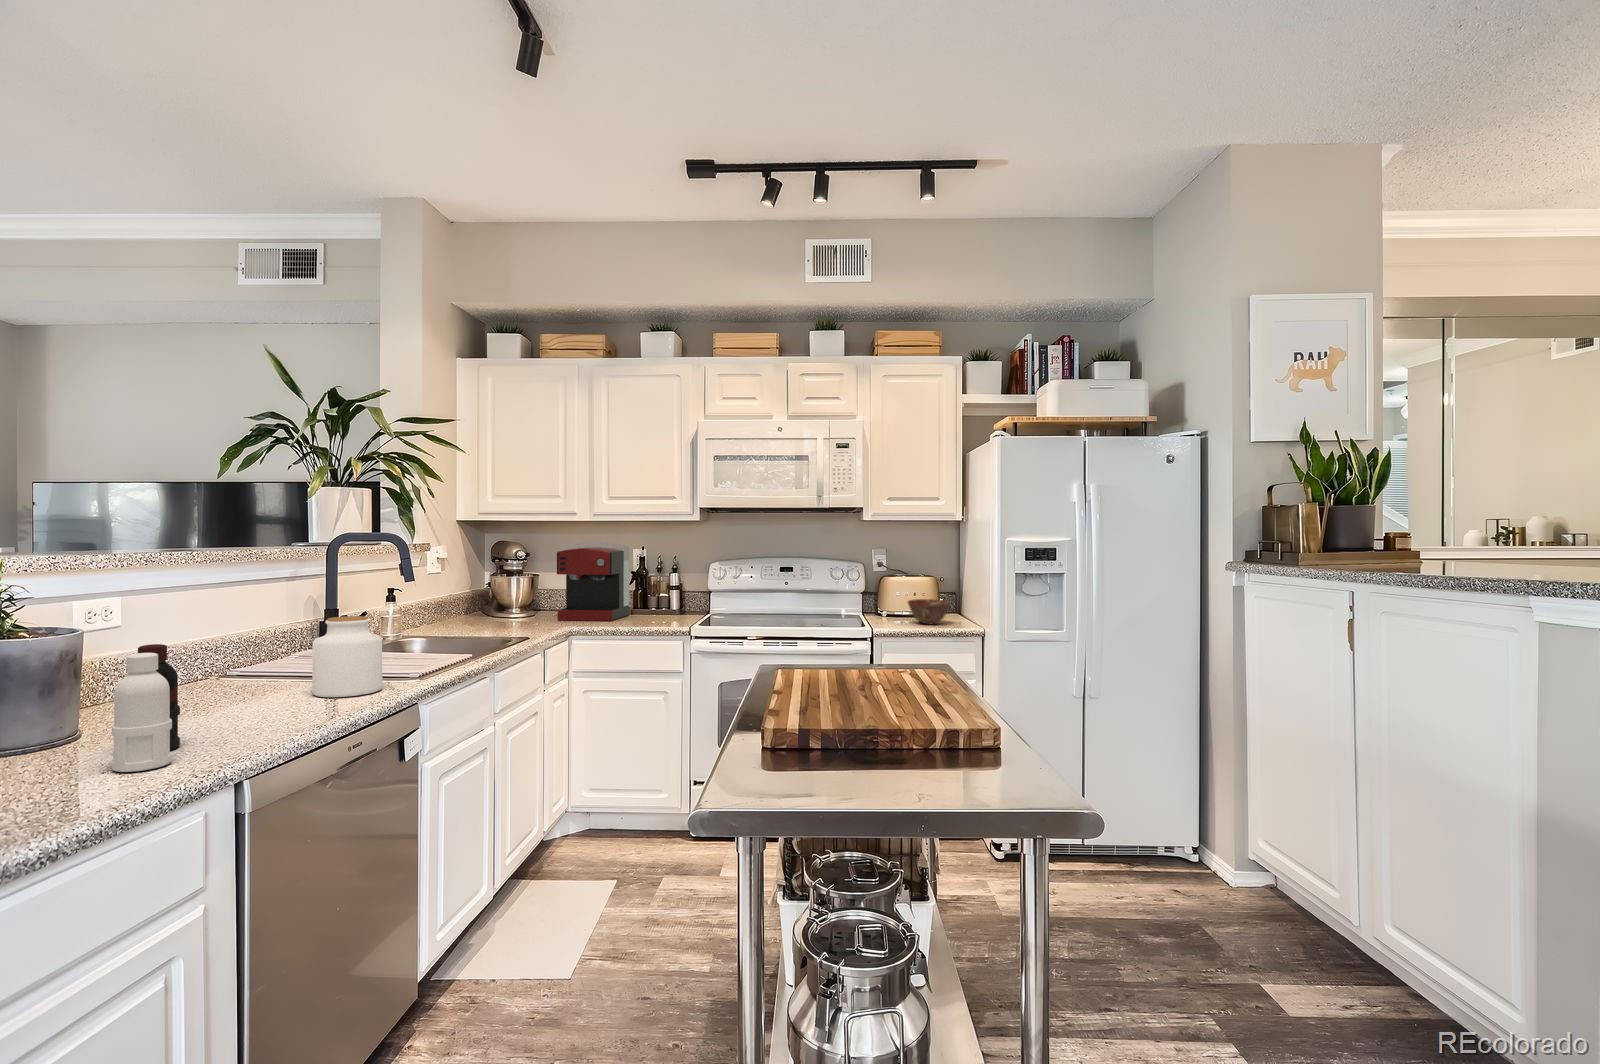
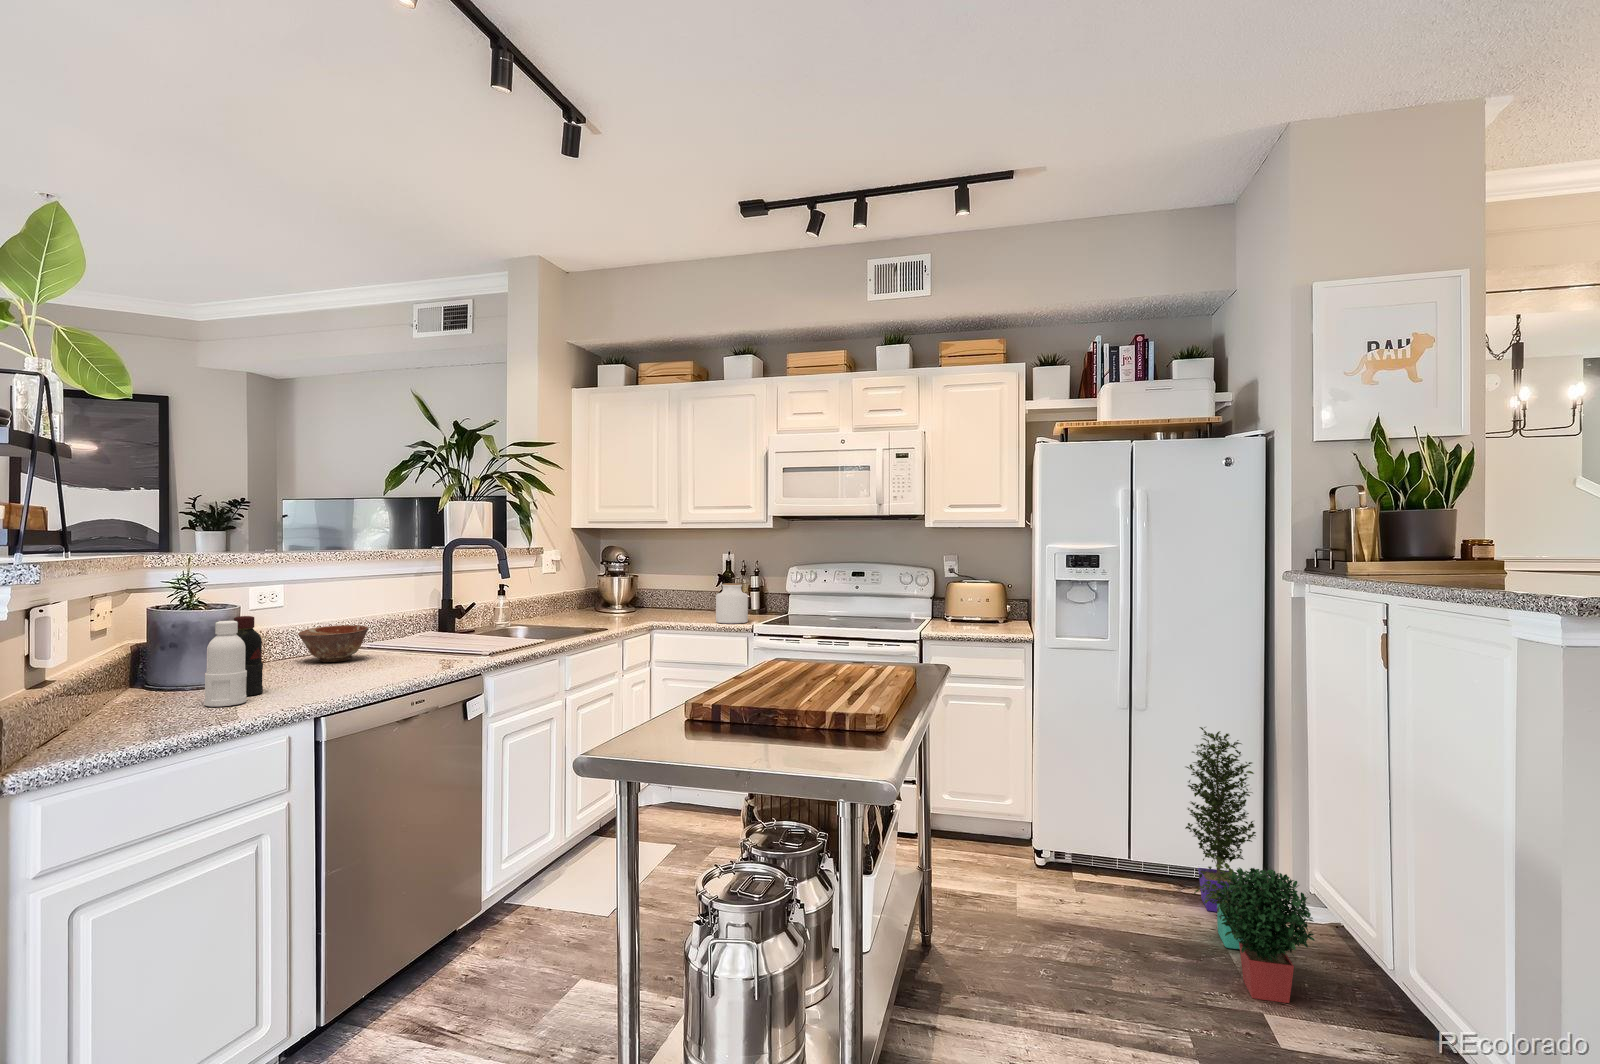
coffee maker: present [557,541,629,621] -> none [648,547,717,619]
ceramic bowl: present [908,599,950,624] -> present [298,625,369,662]
jar: present [312,616,382,697] -> present [716,583,748,624]
potted plant: none [1137,712,1298,970] -> present [1185,727,1315,1003]

